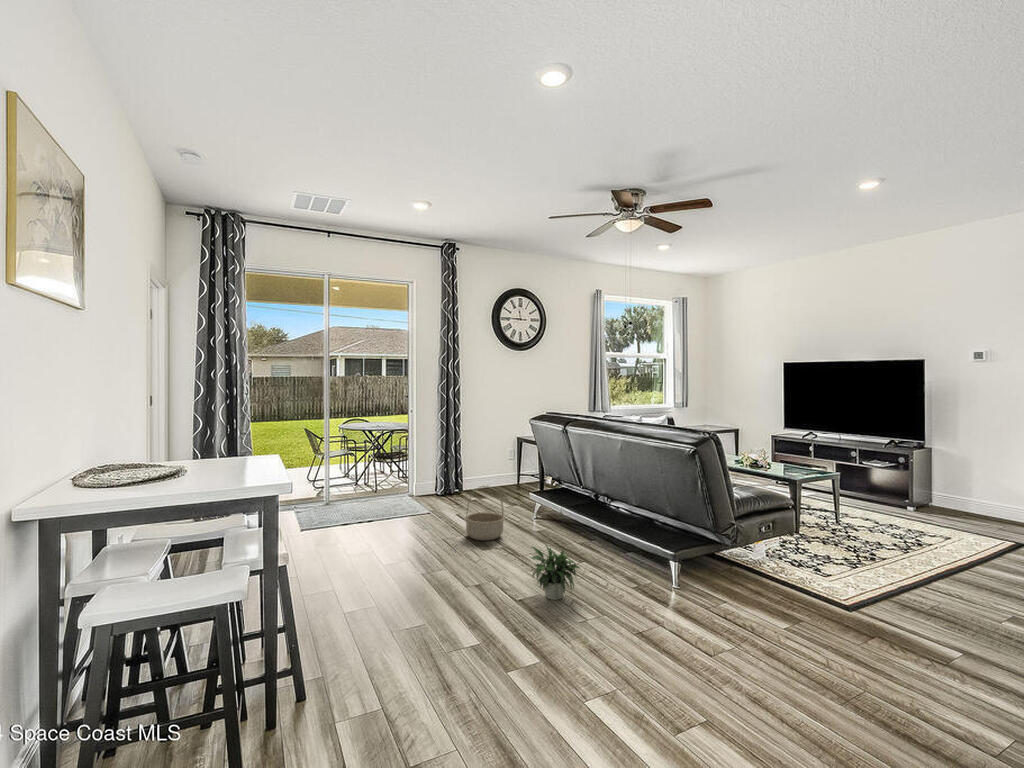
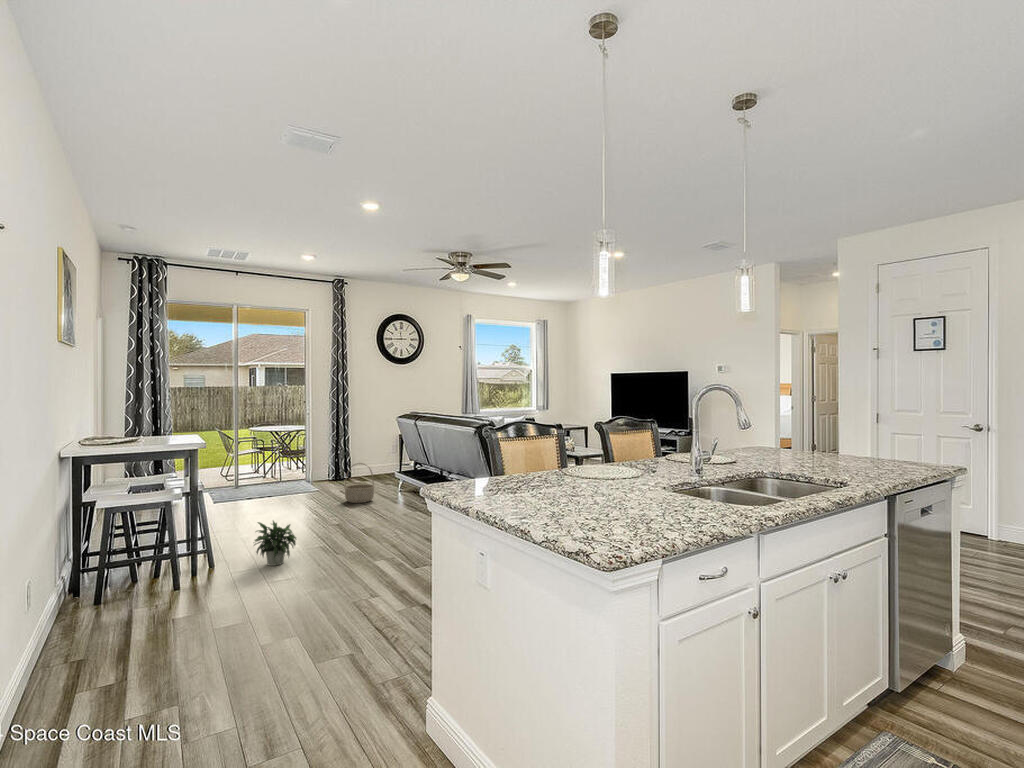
potted plant: present [532,546,580,600] -> present [254,521,296,566]

